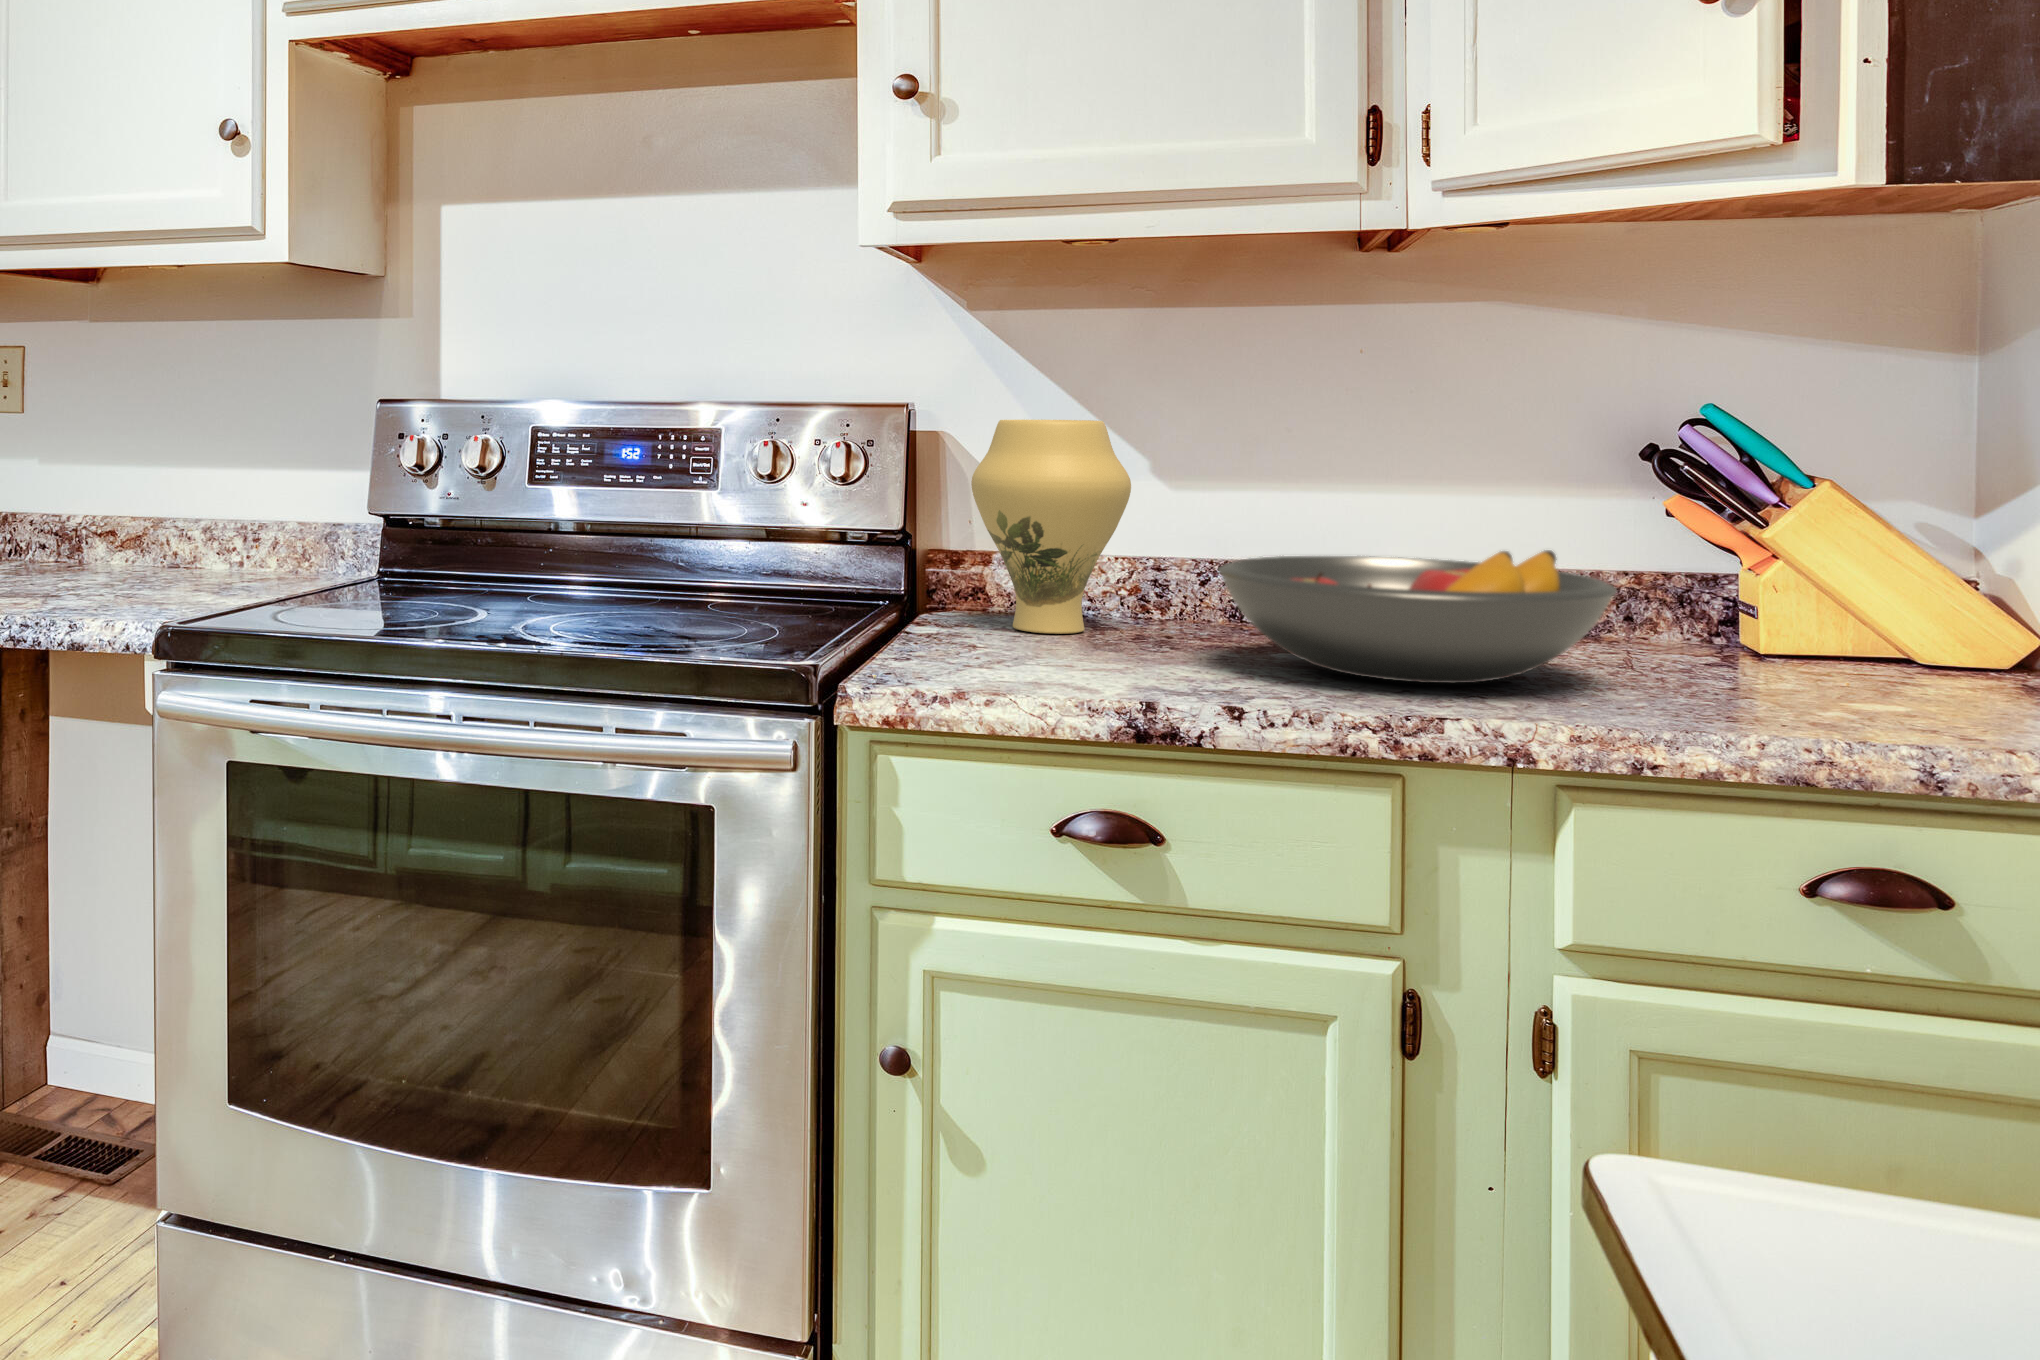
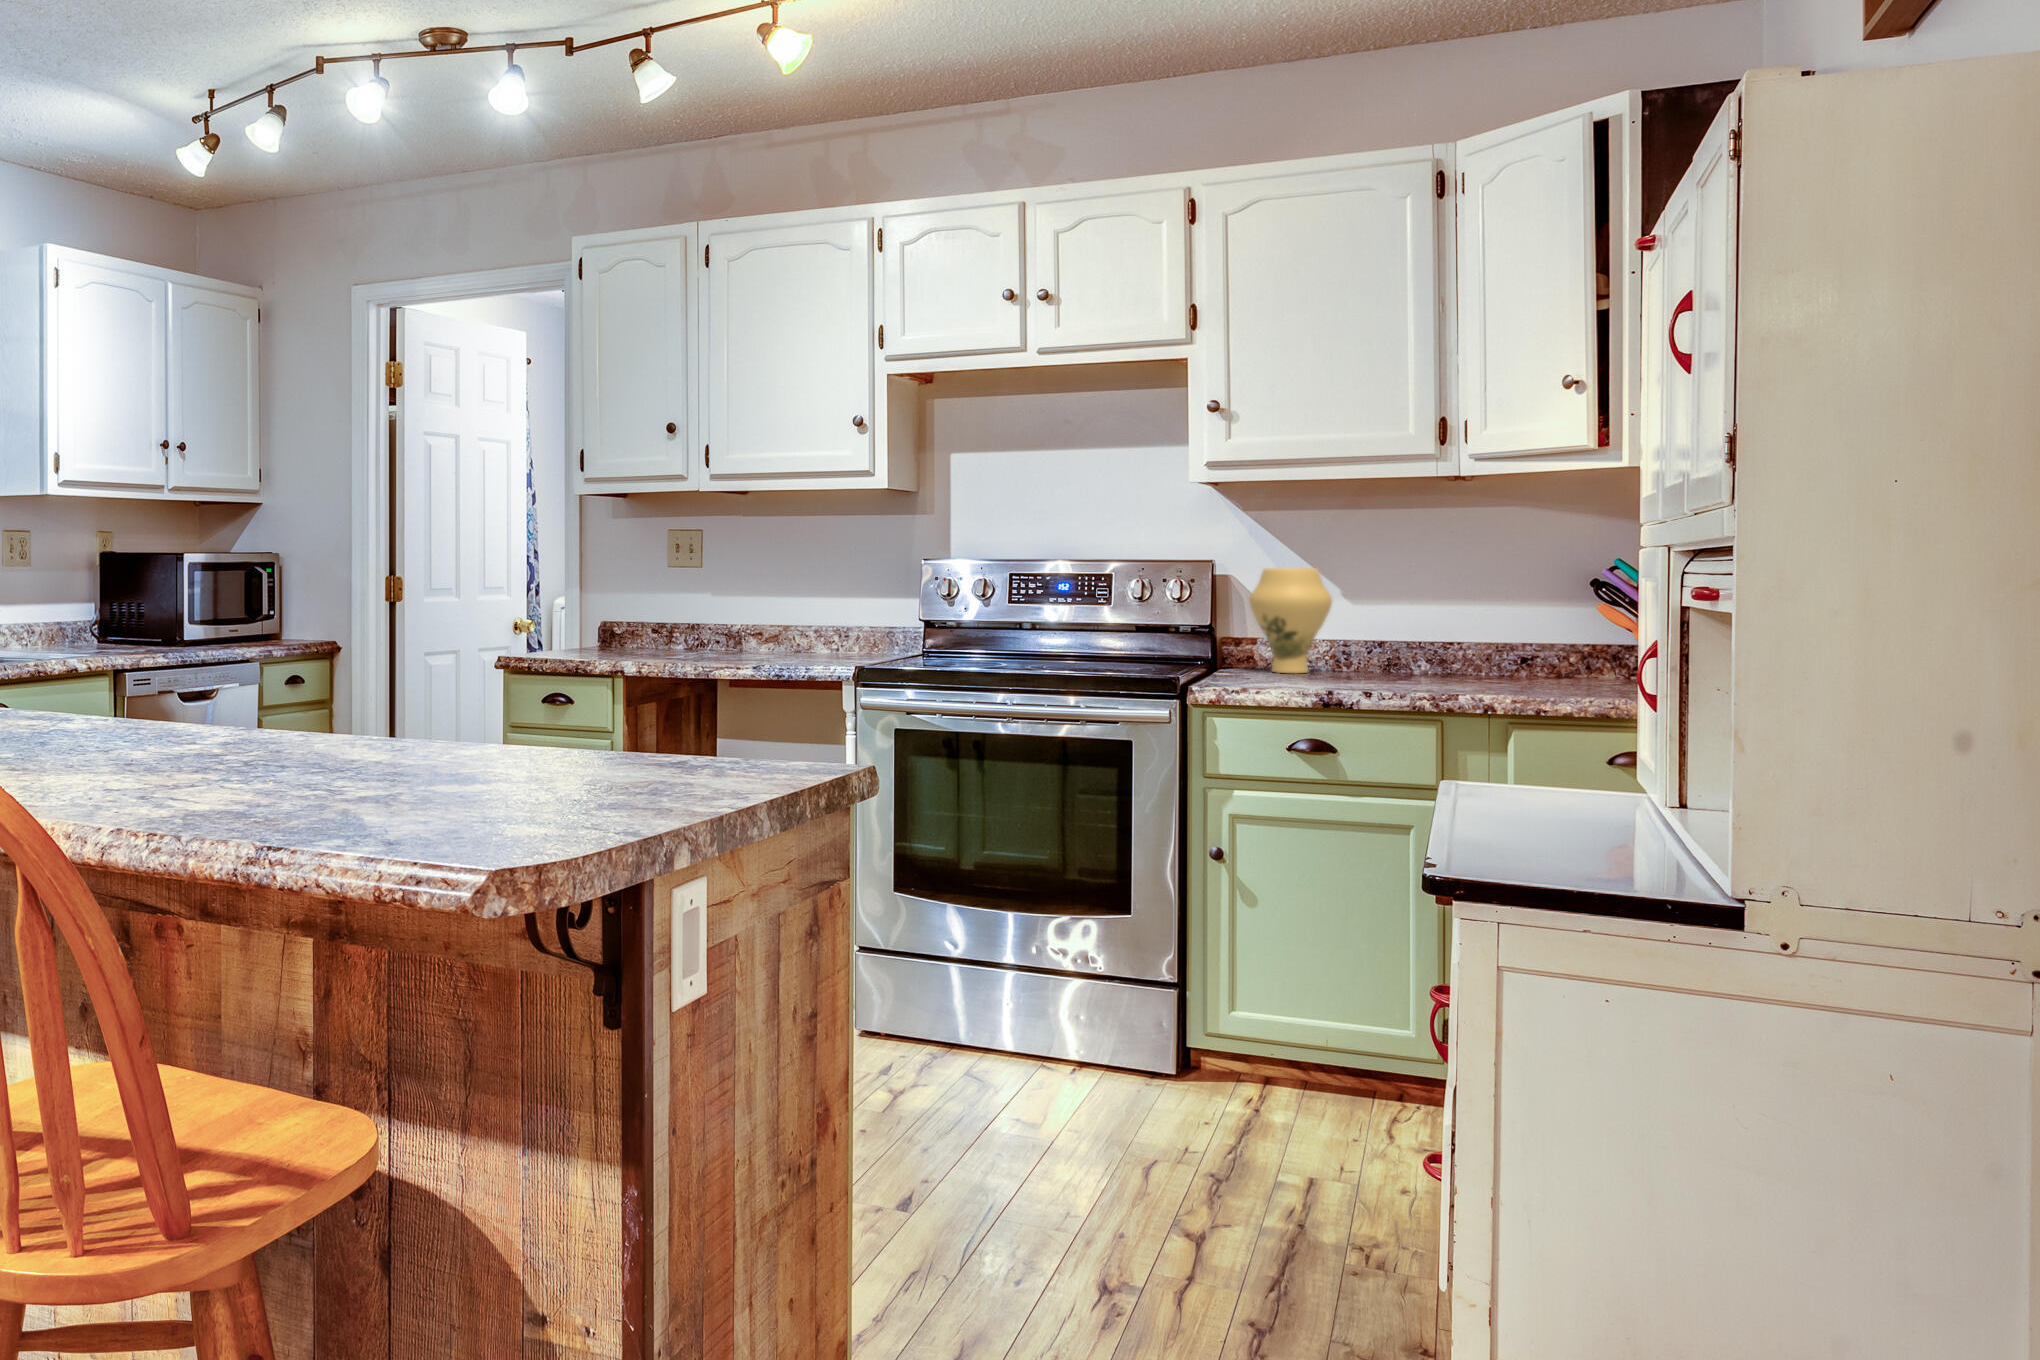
fruit bowl: present [1218,550,1617,683] -> none [1369,627,1552,686]

